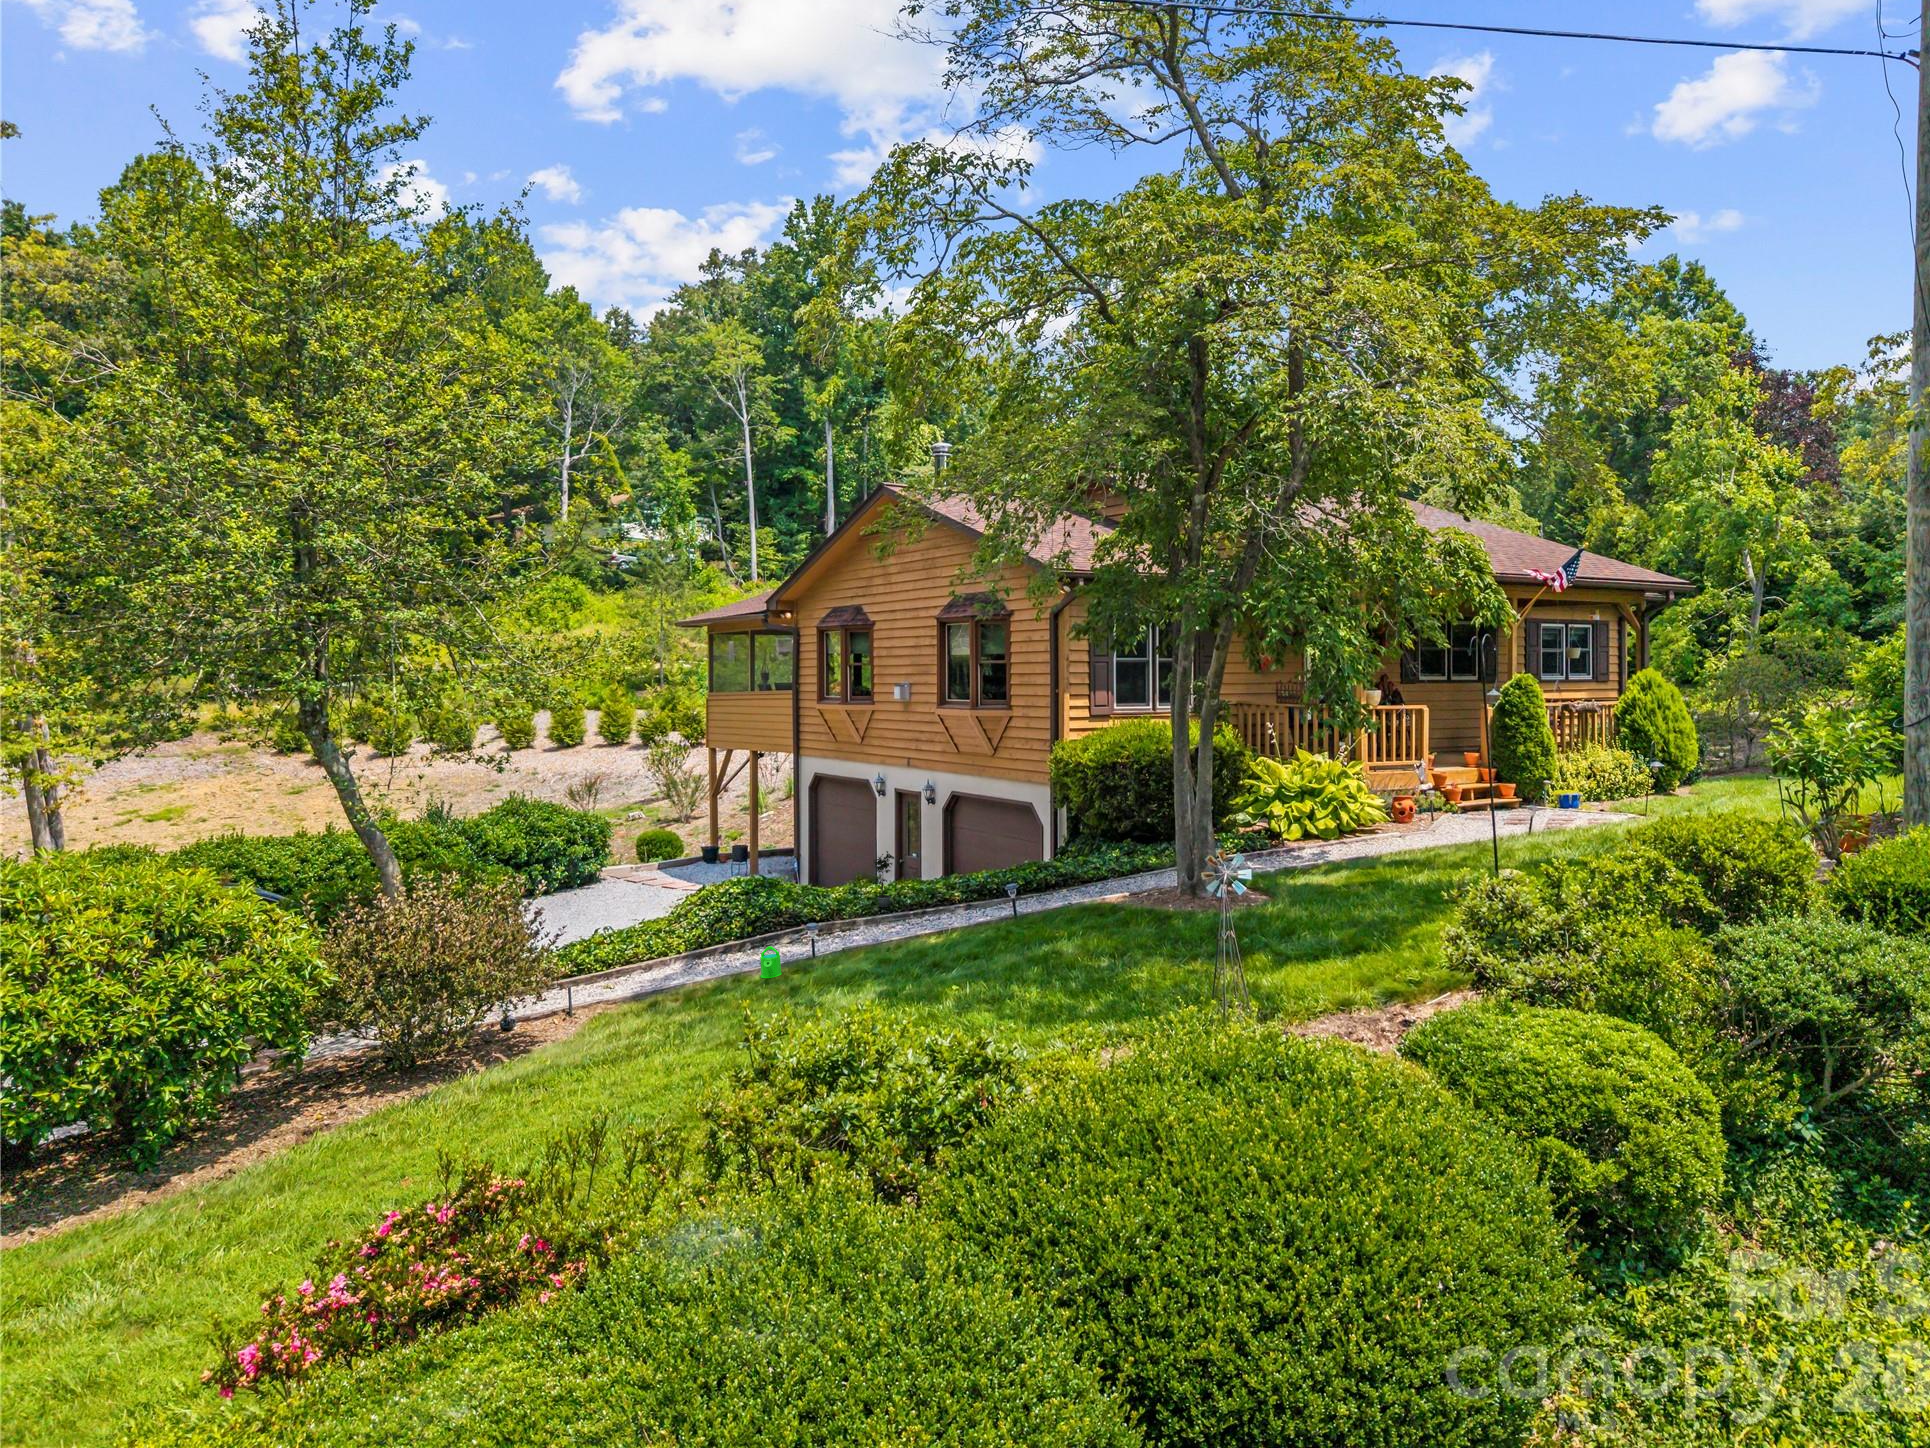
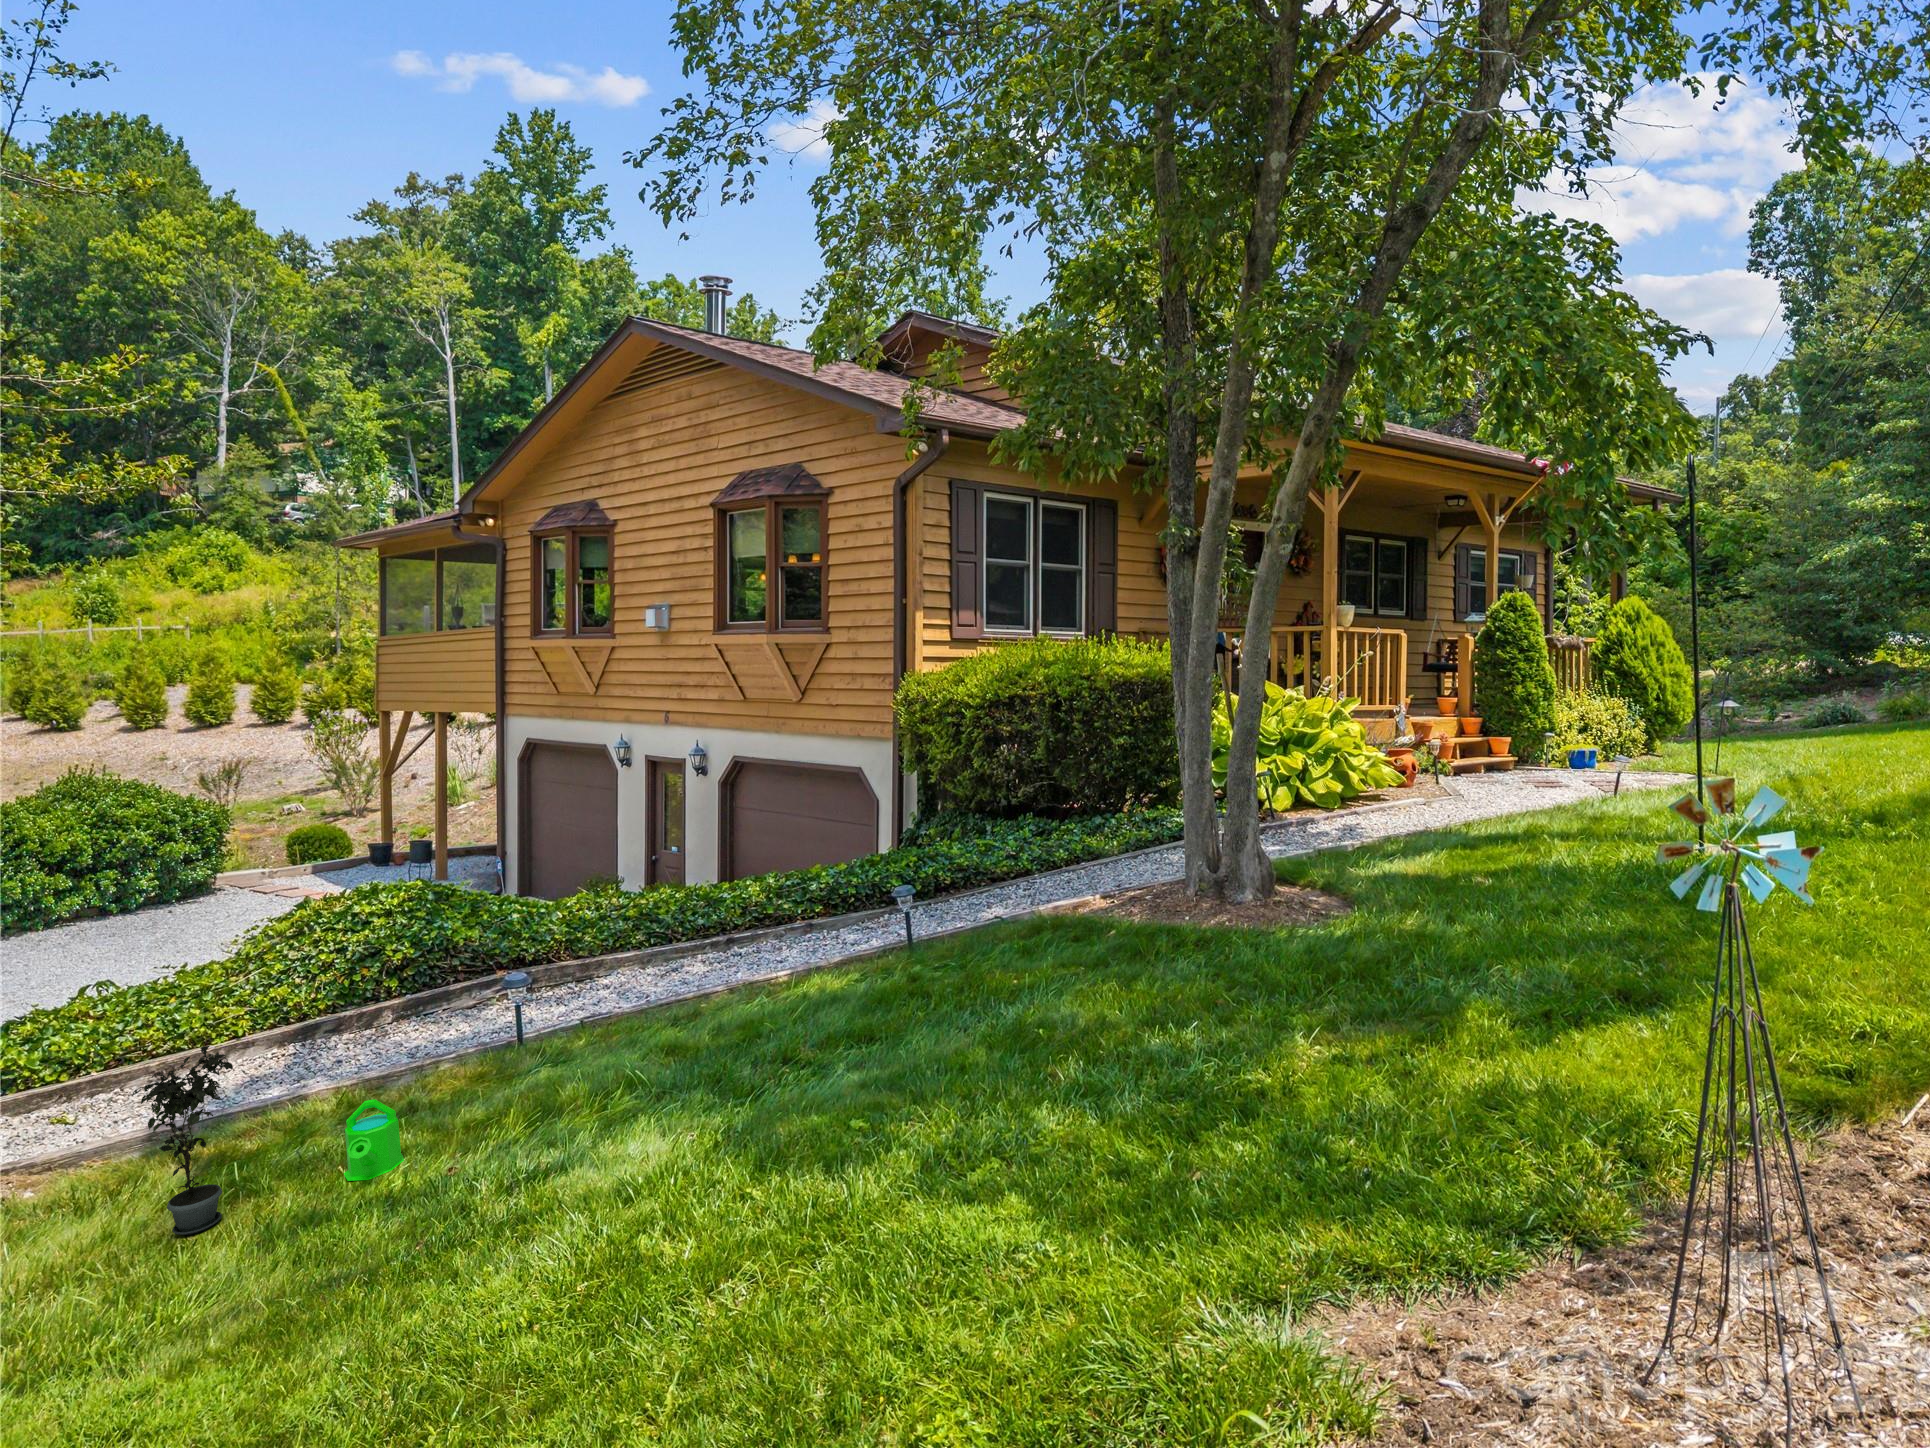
potted plant: present [874,851,894,907] -> present [132,1046,233,1235]

